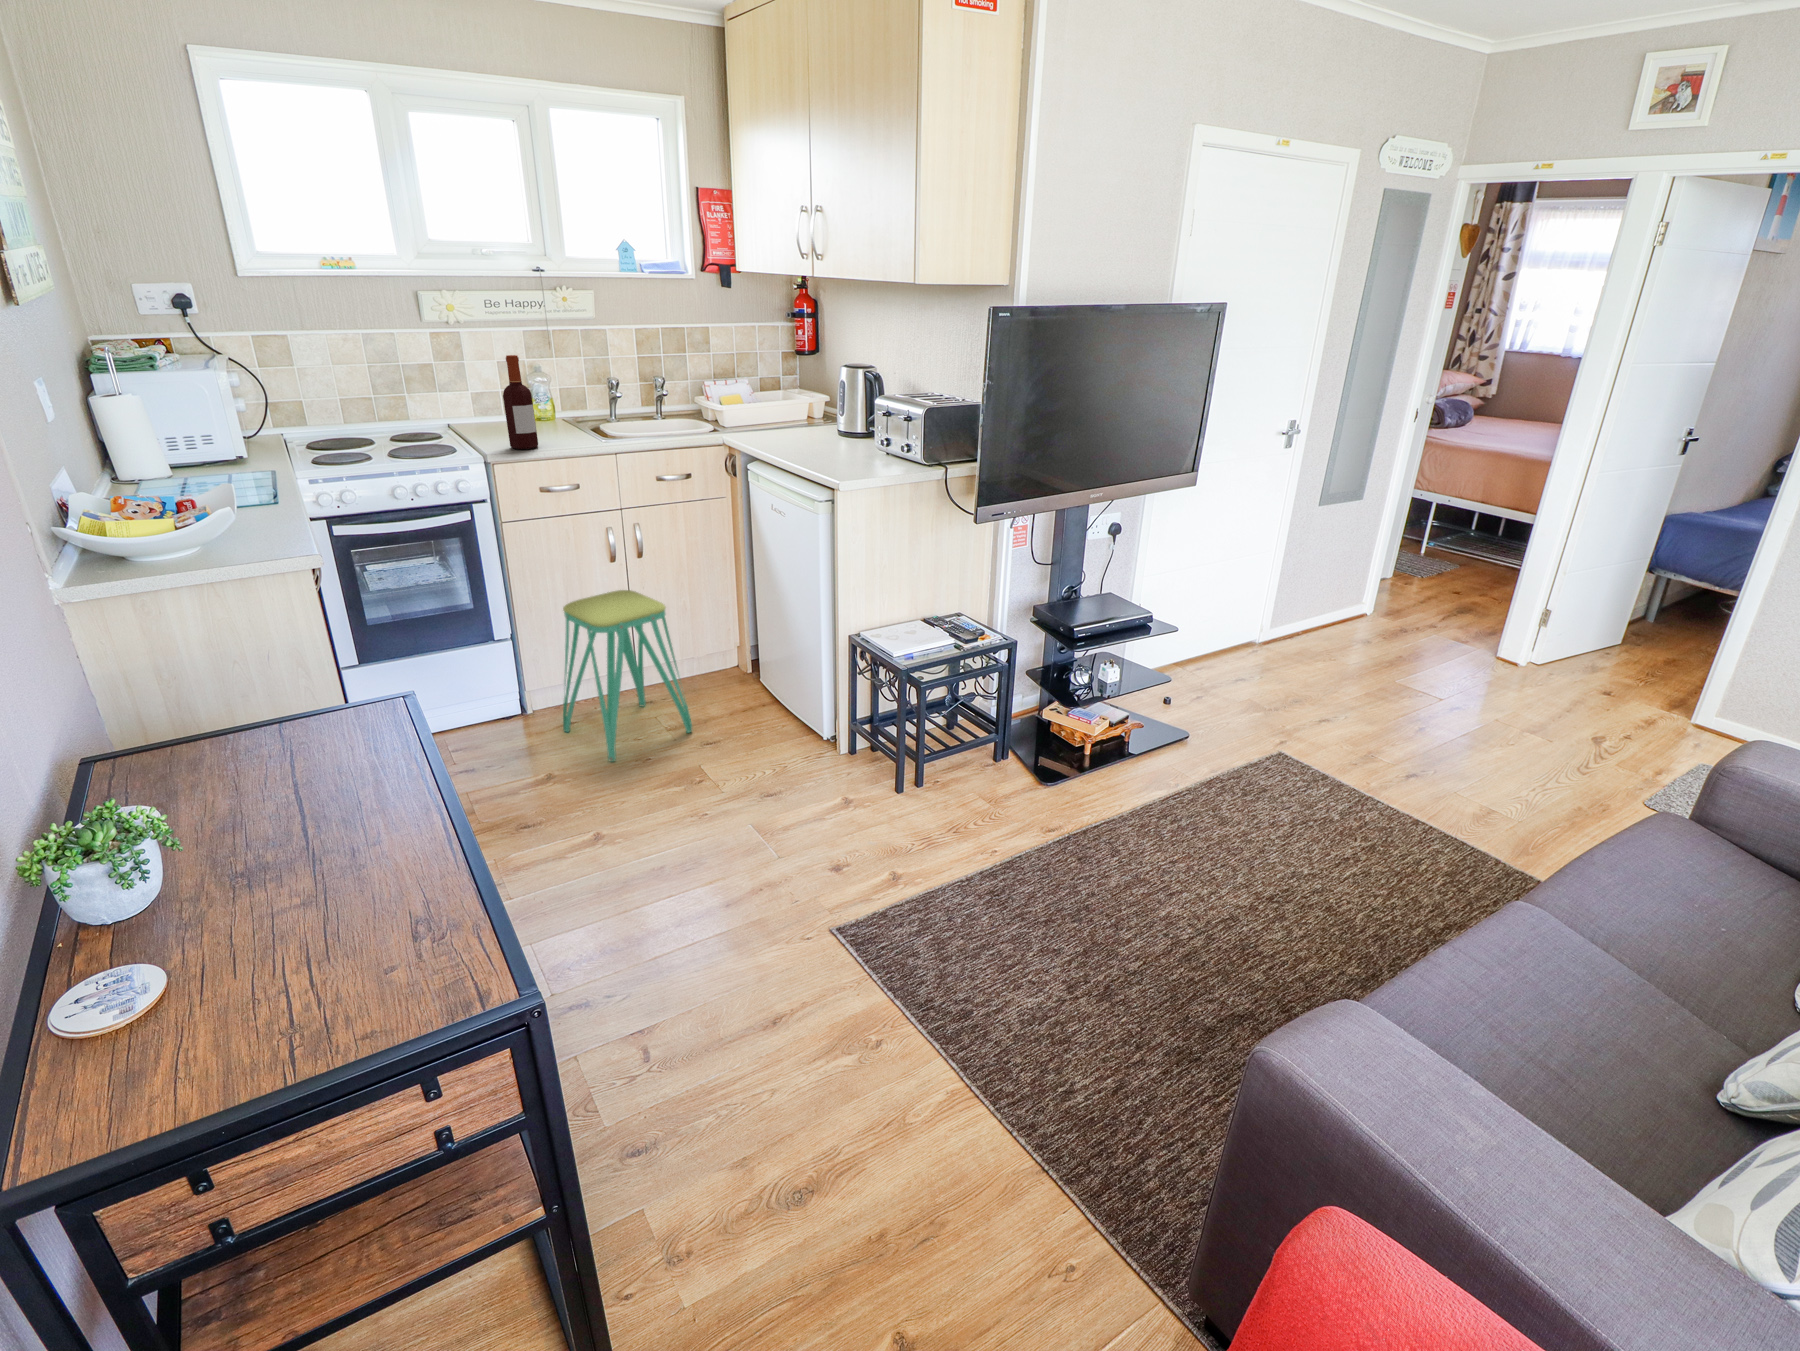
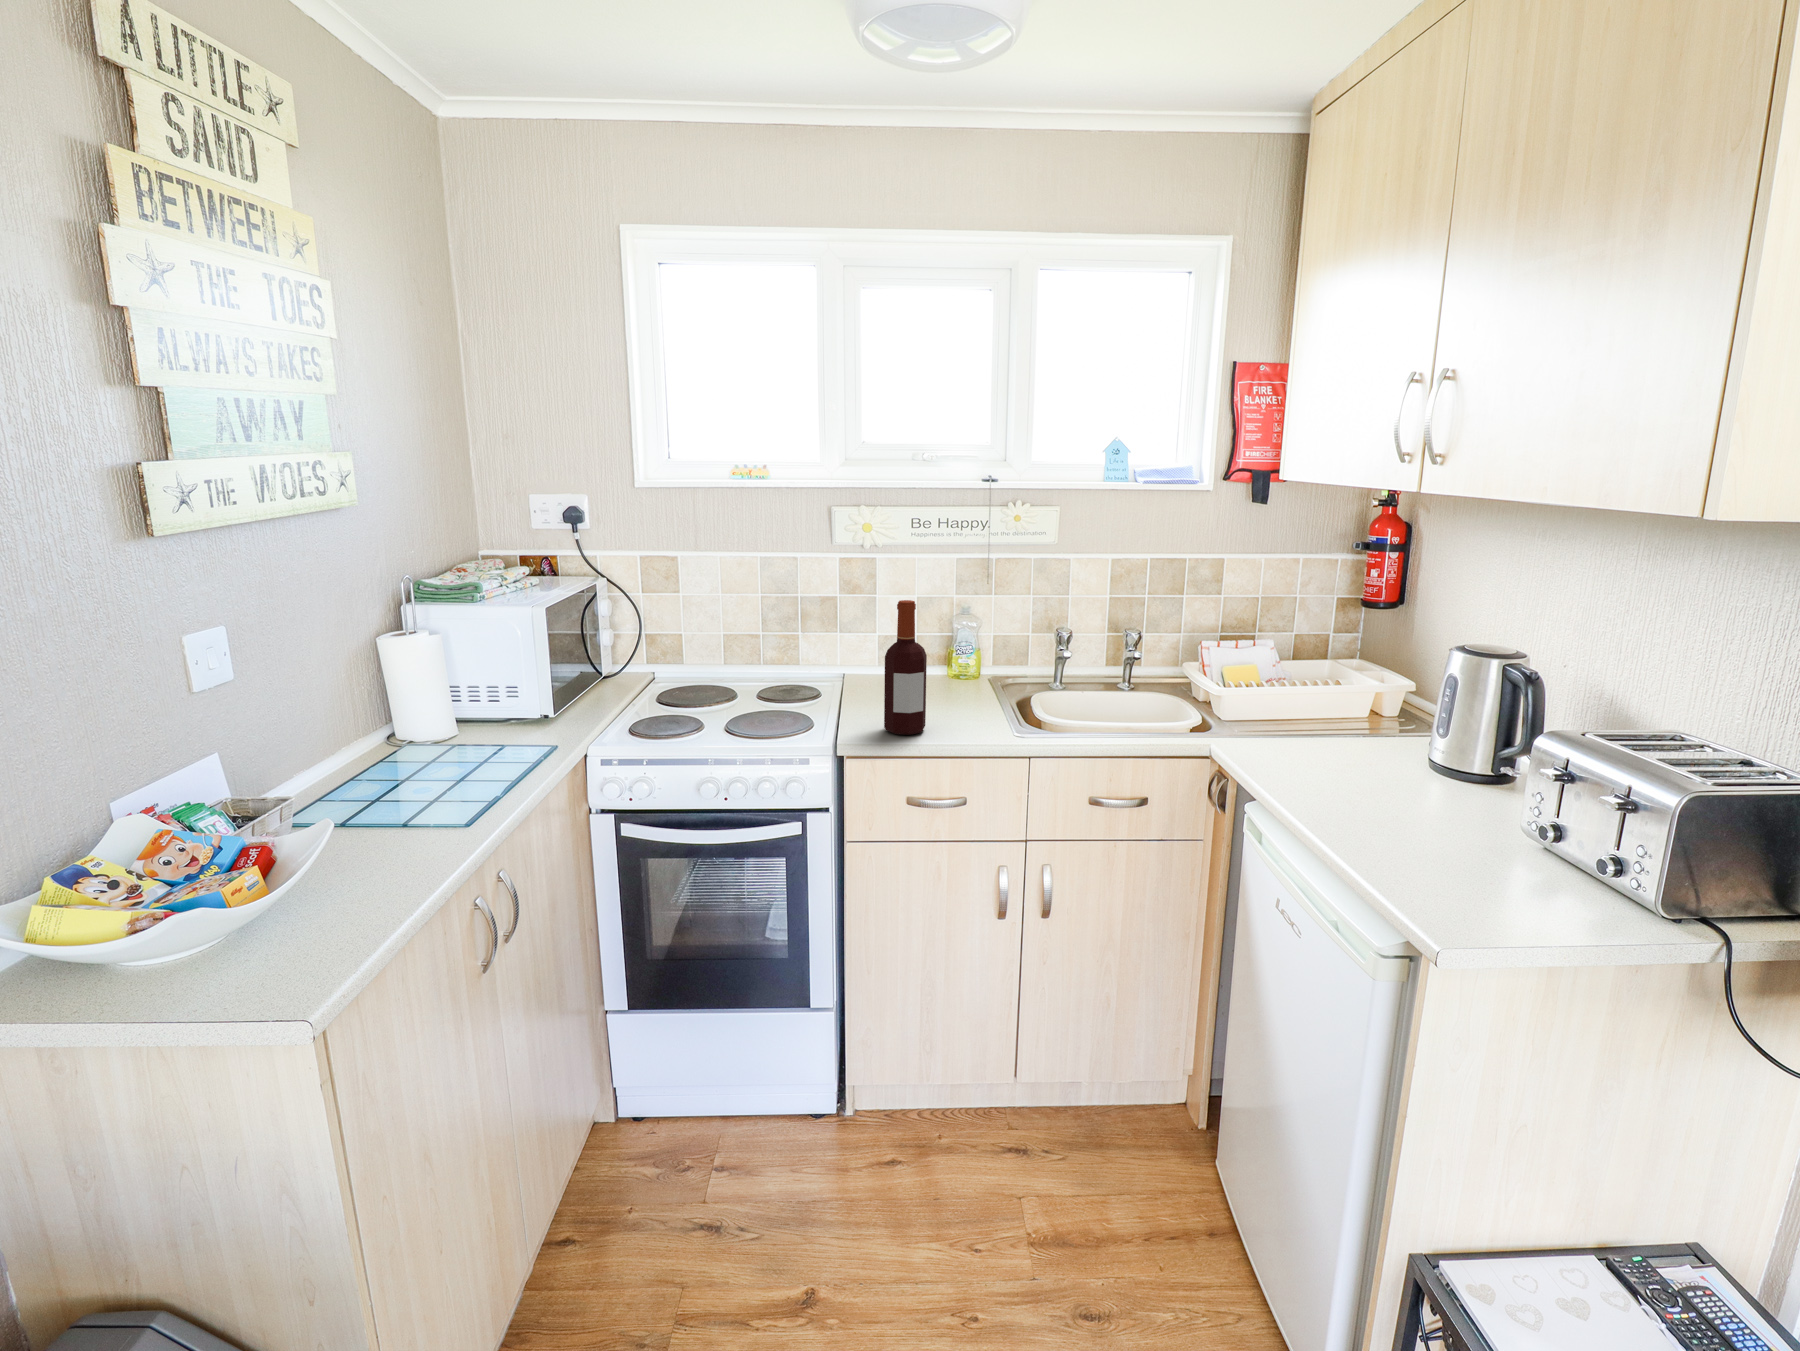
stool: present [563,590,692,762] -> none [877,976,1076,1295]

